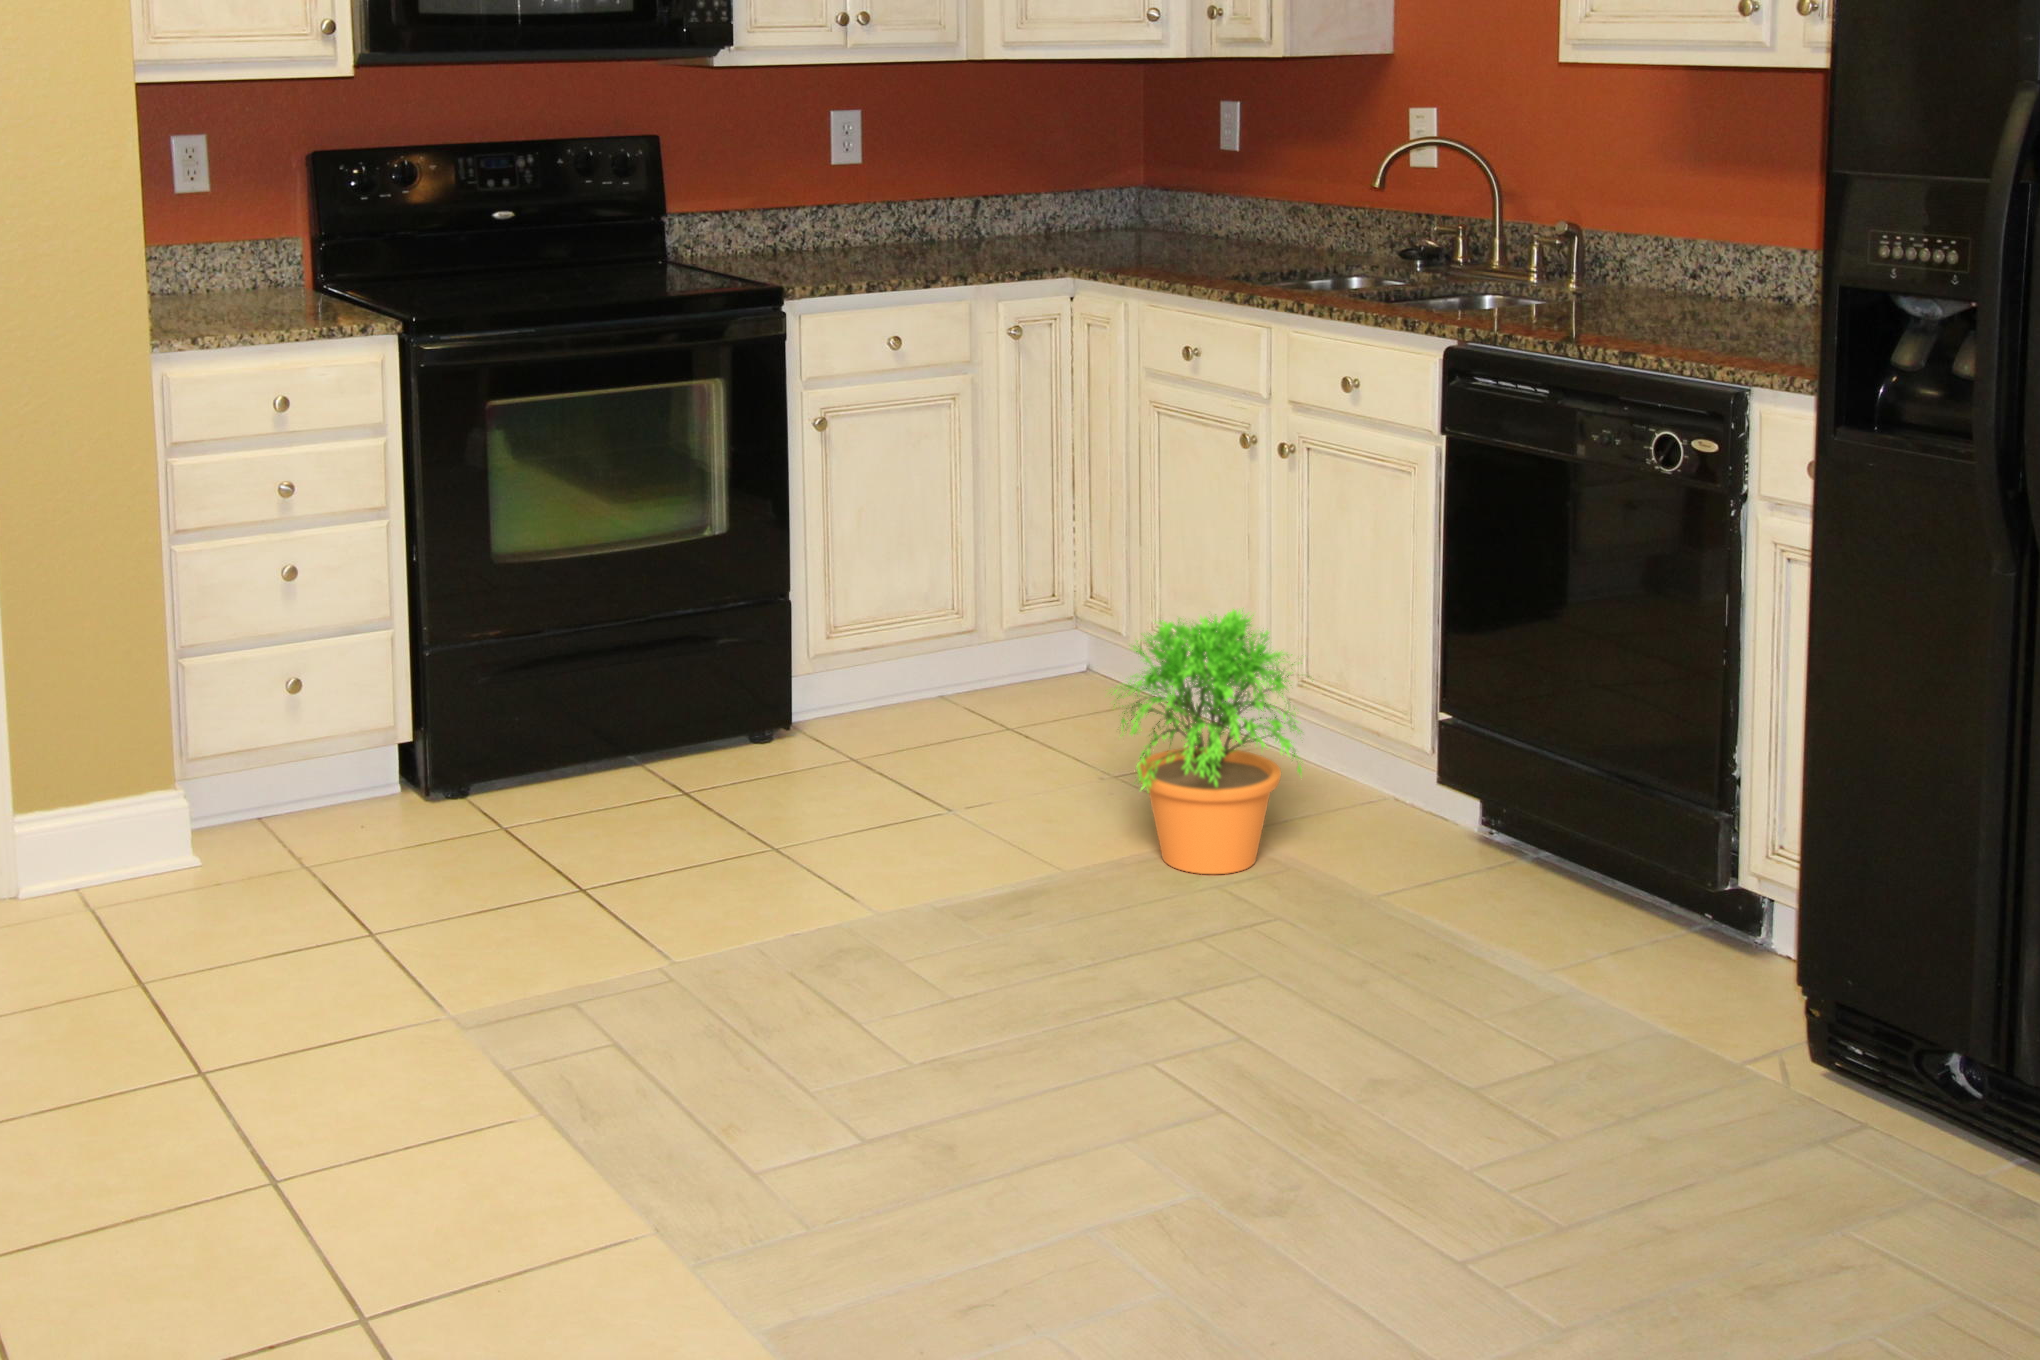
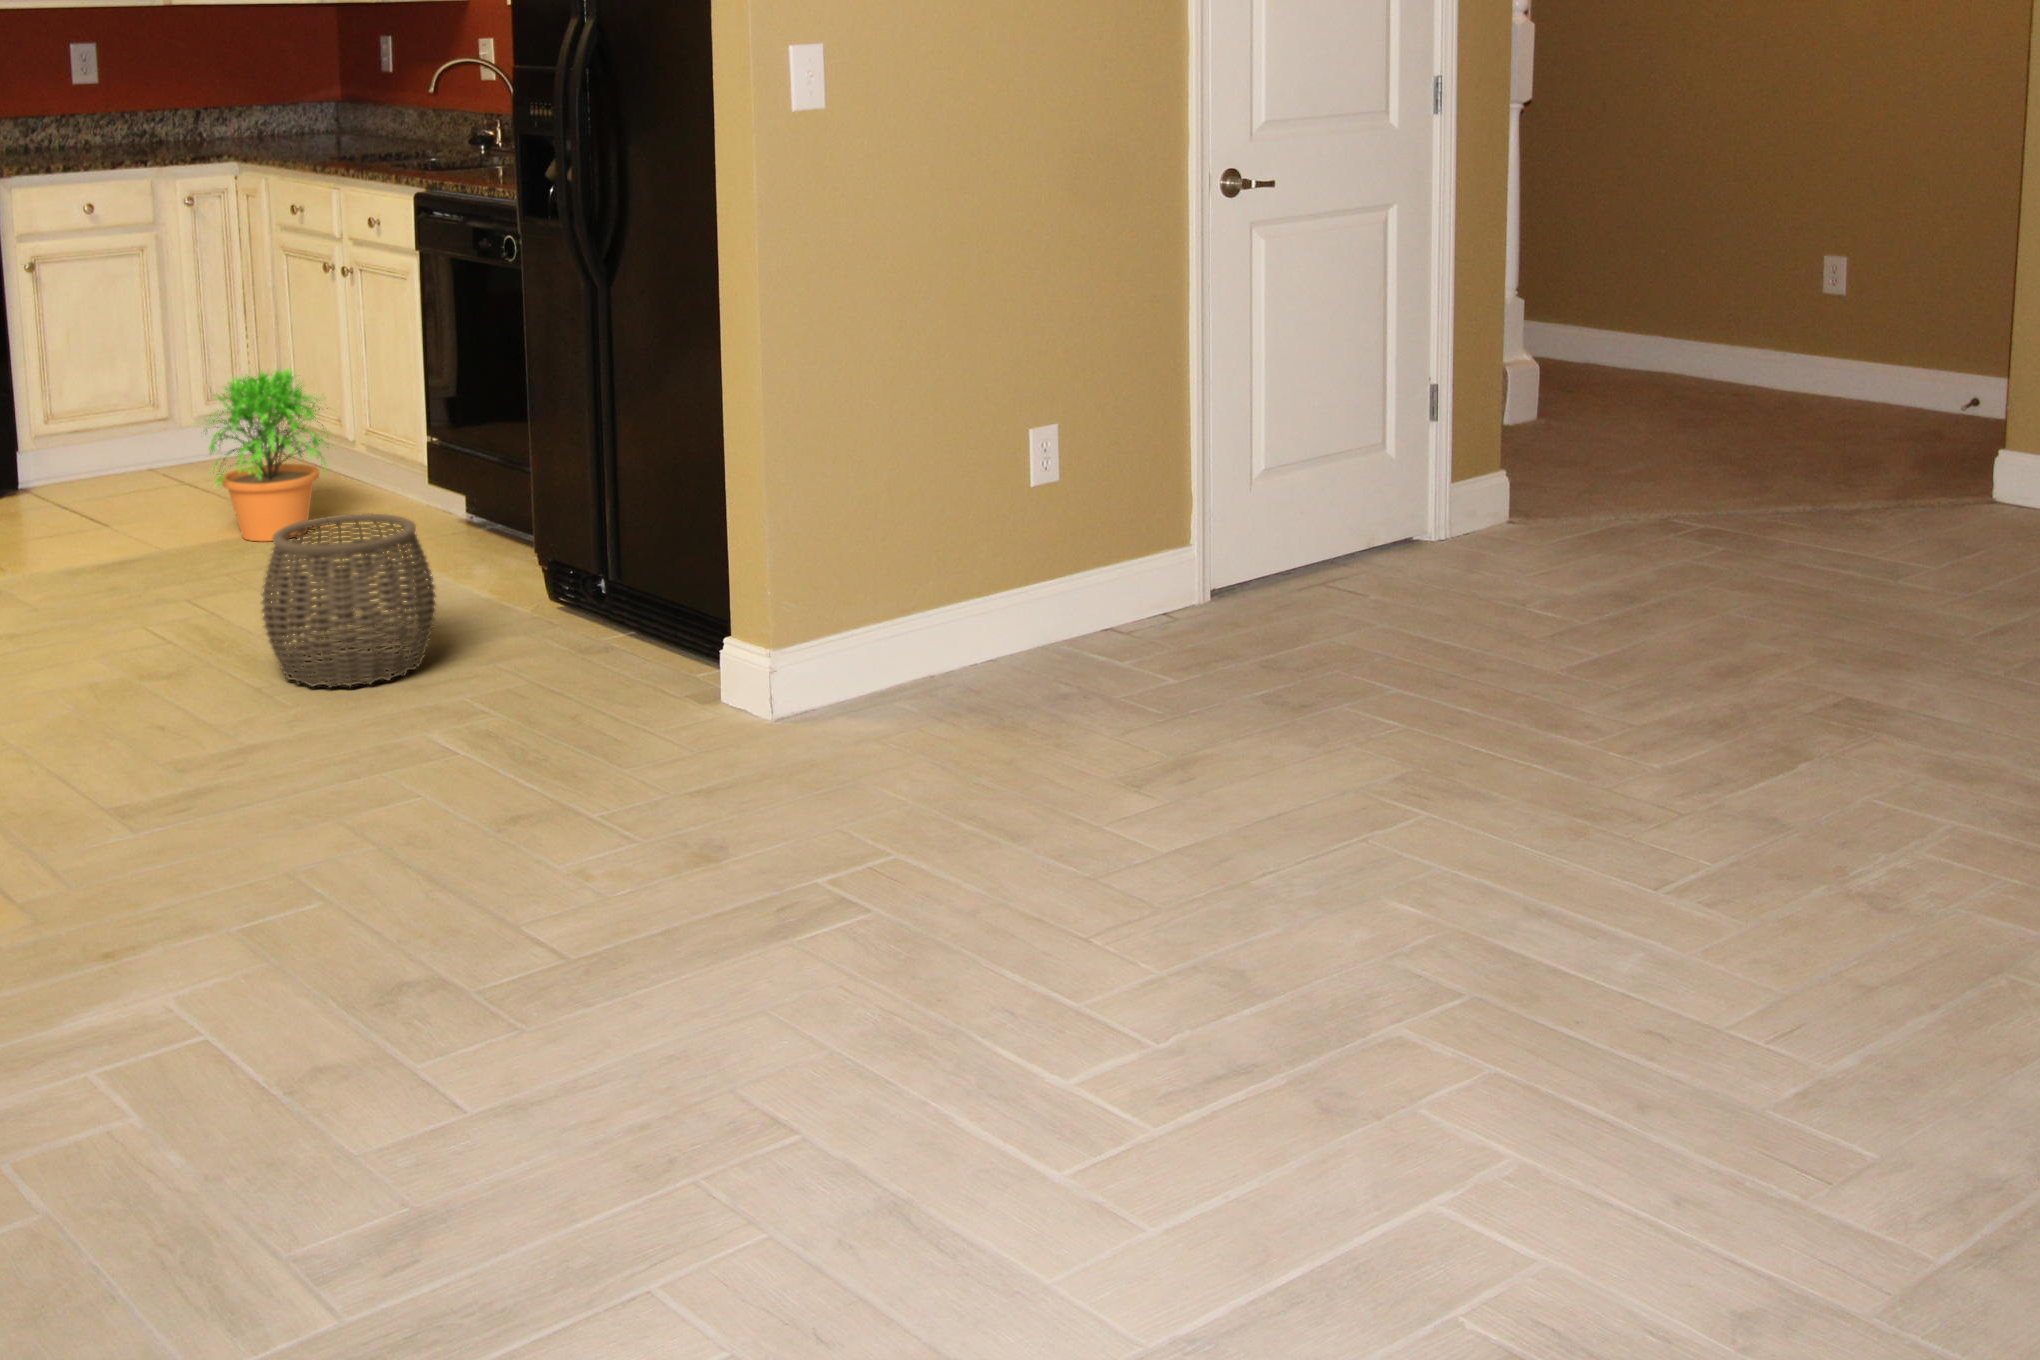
woven basket: none [1429,937,1738,1272] -> present [261,514,436,688]

